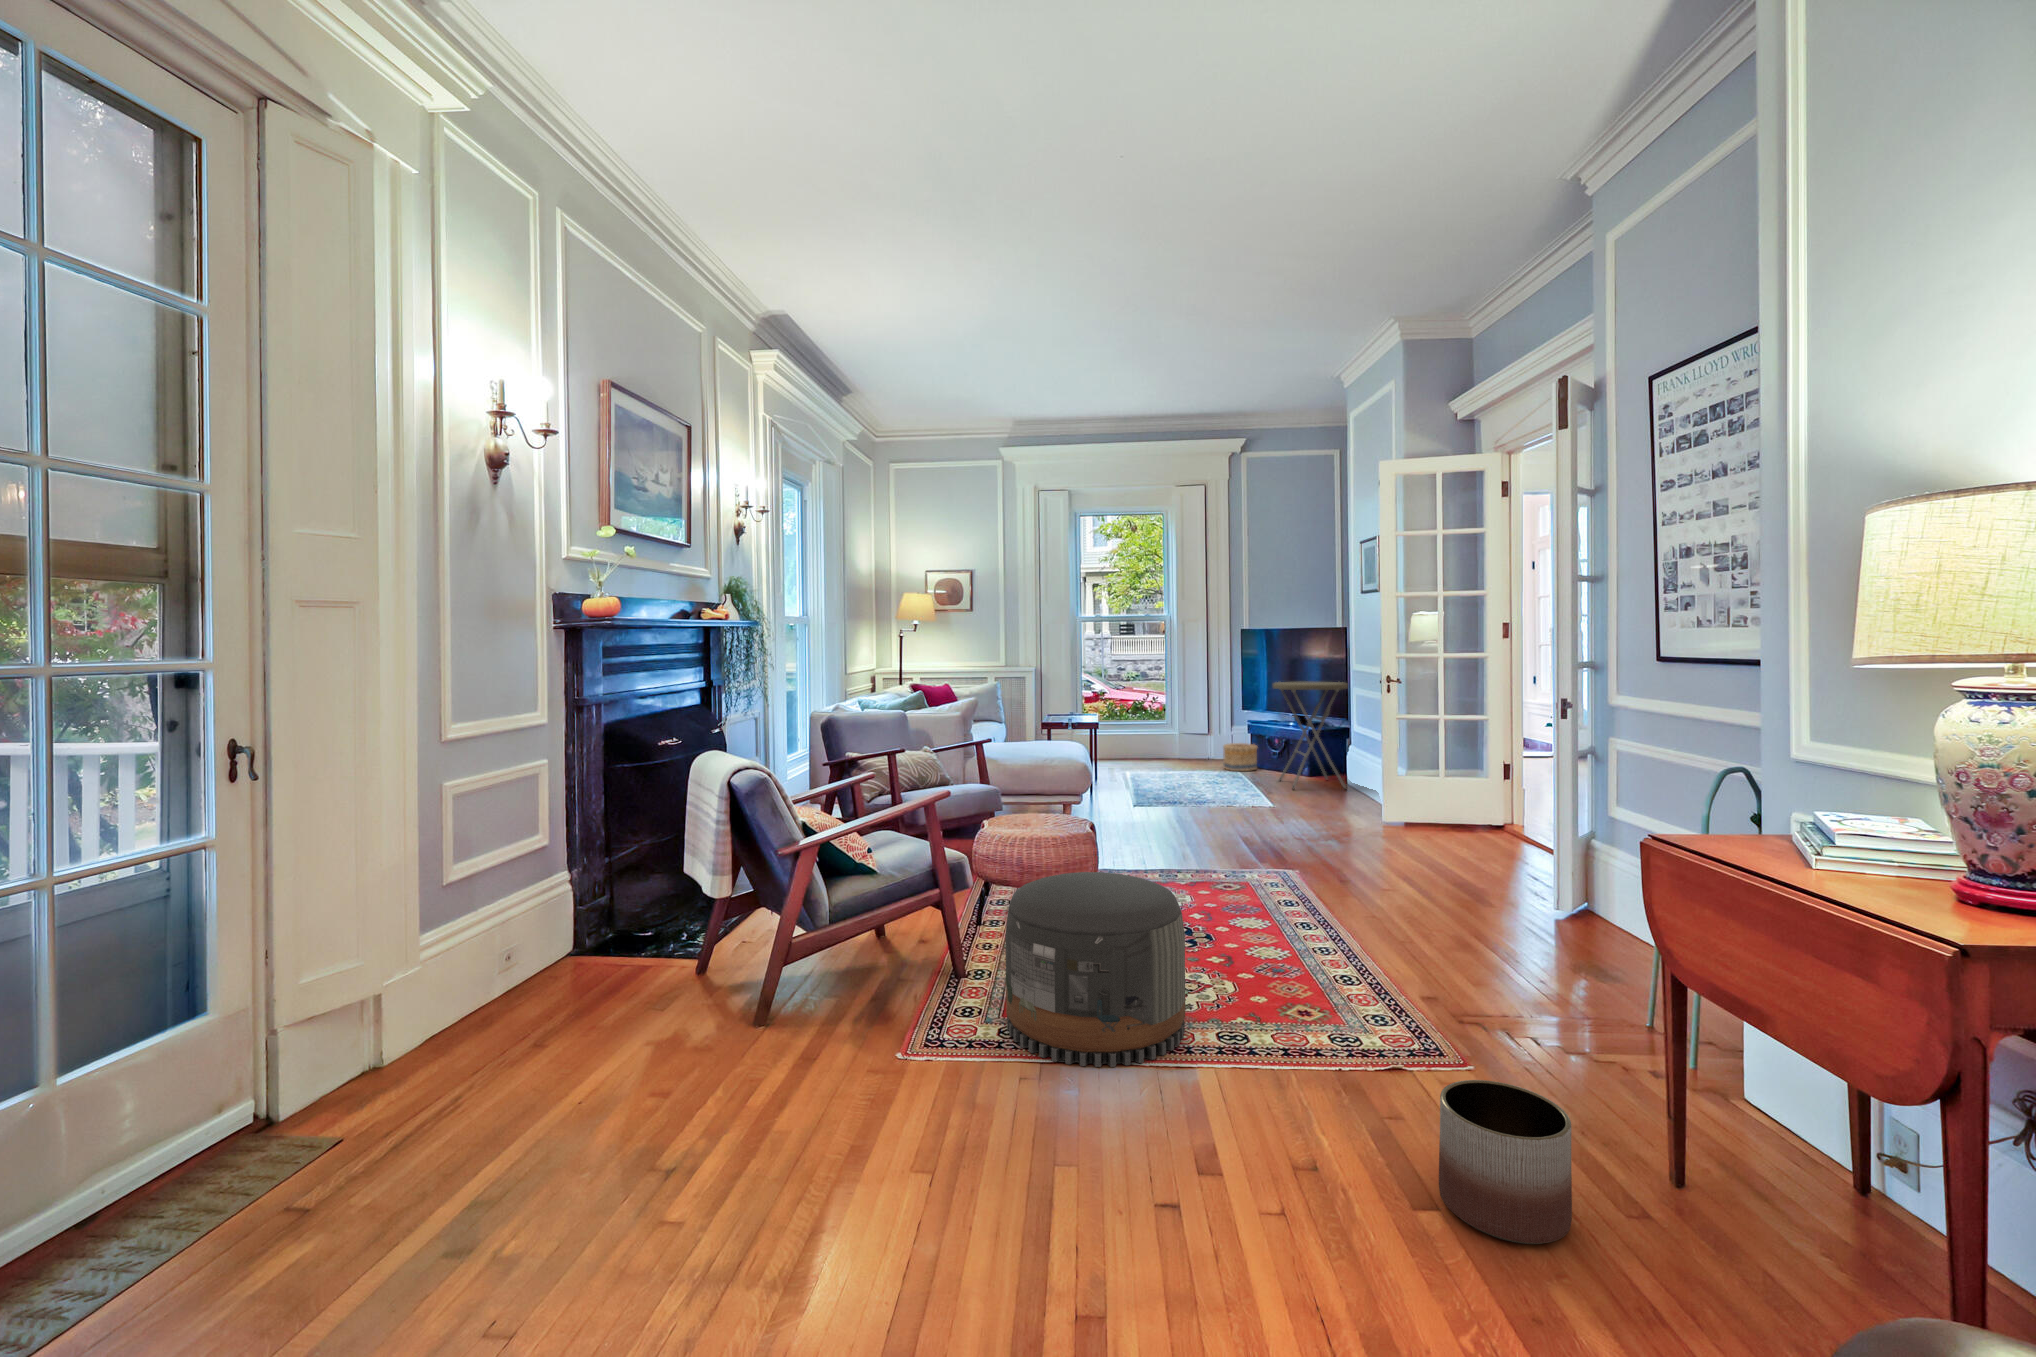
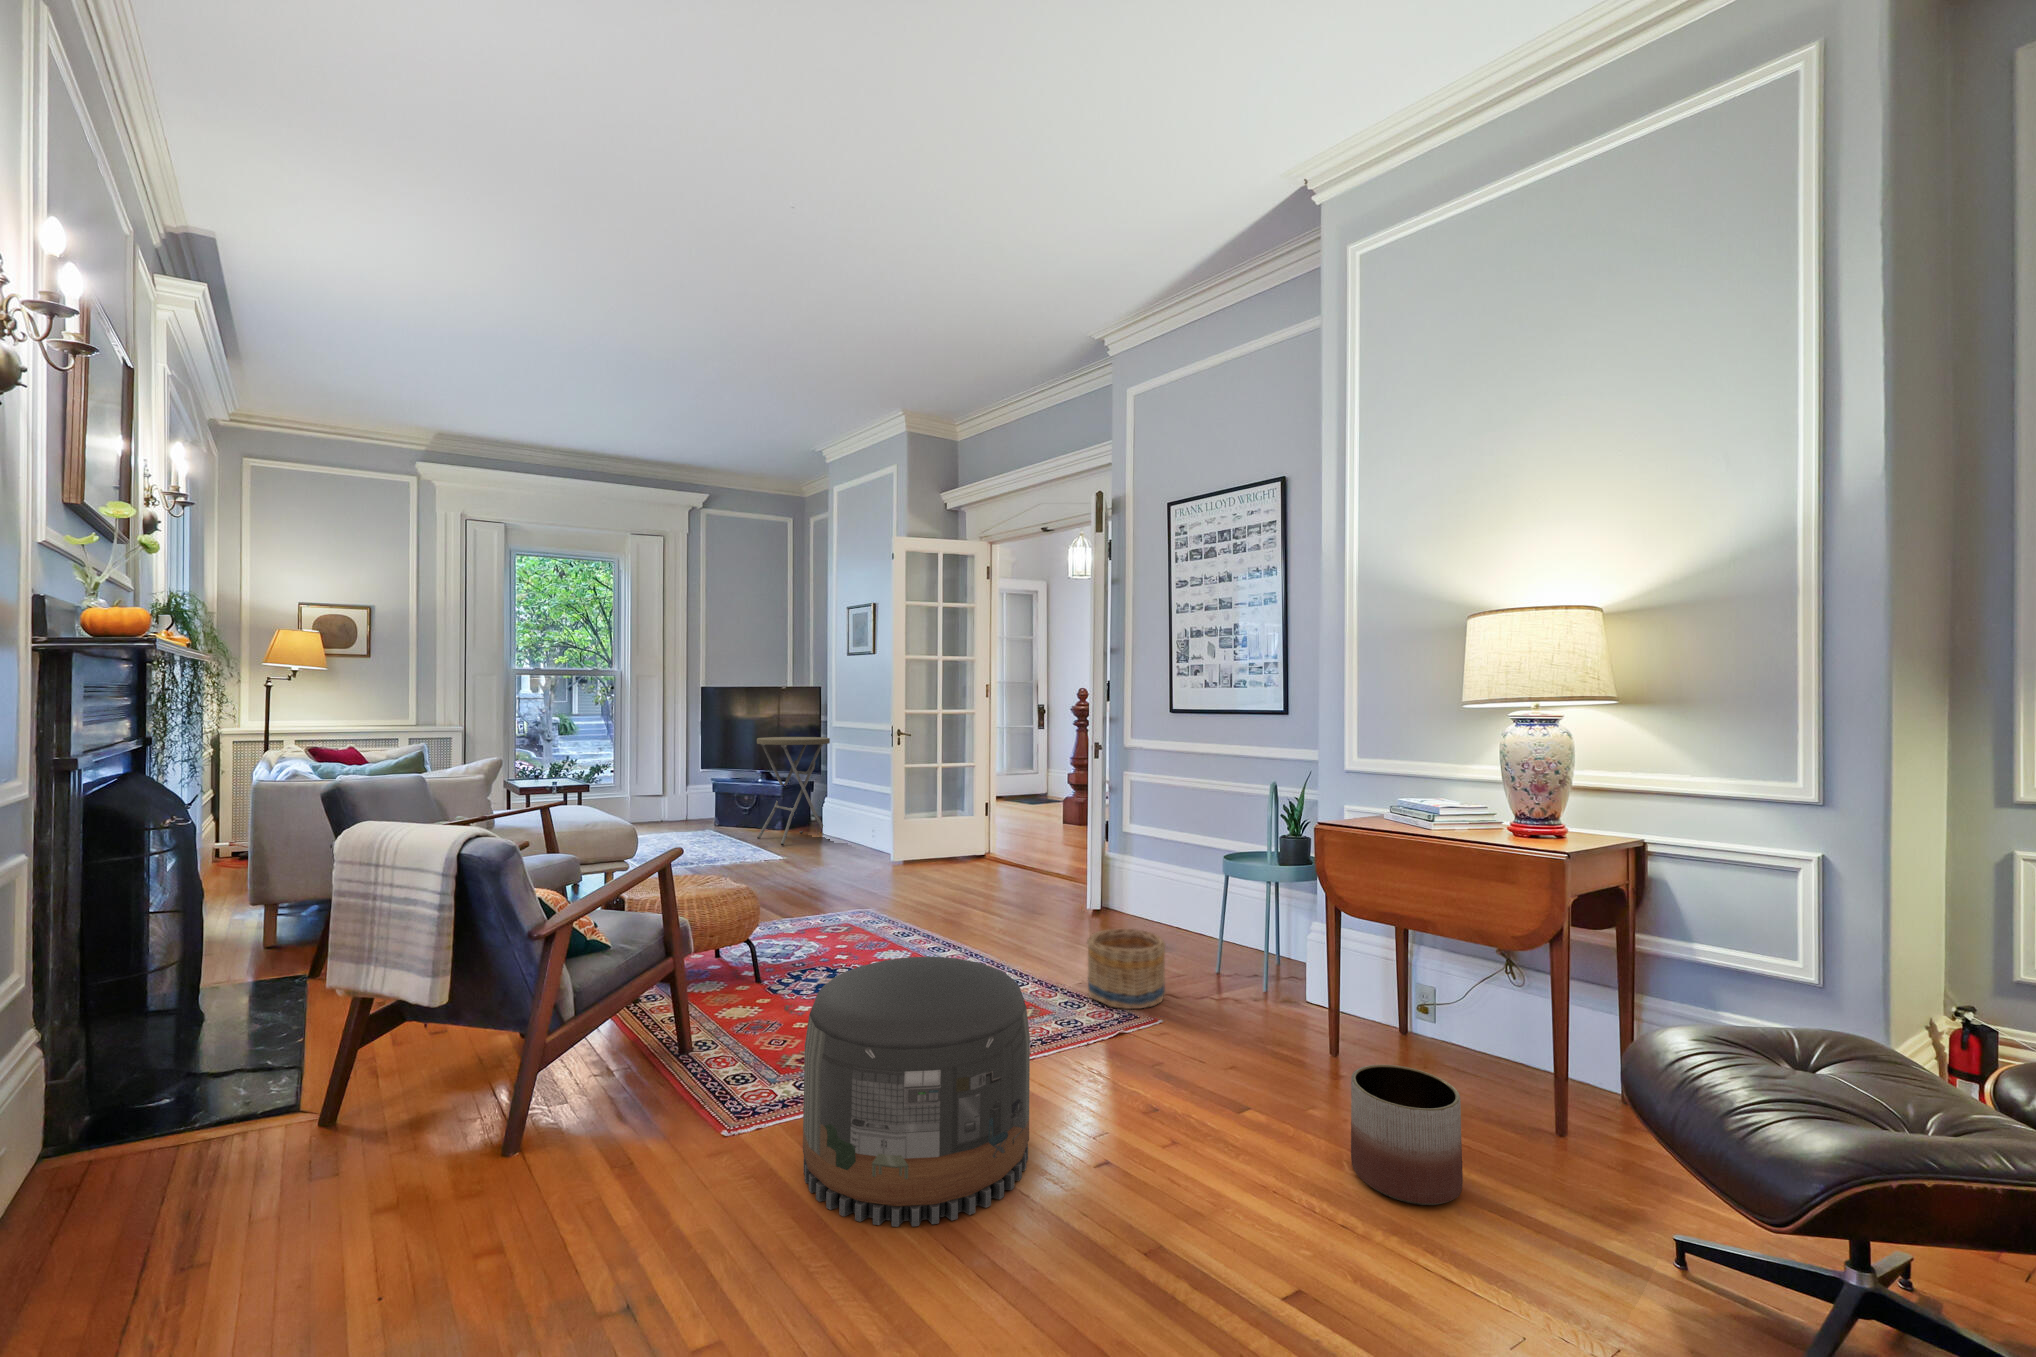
basket: present [1223,743,1257,771] -> present [1087,929,1166,1009]

